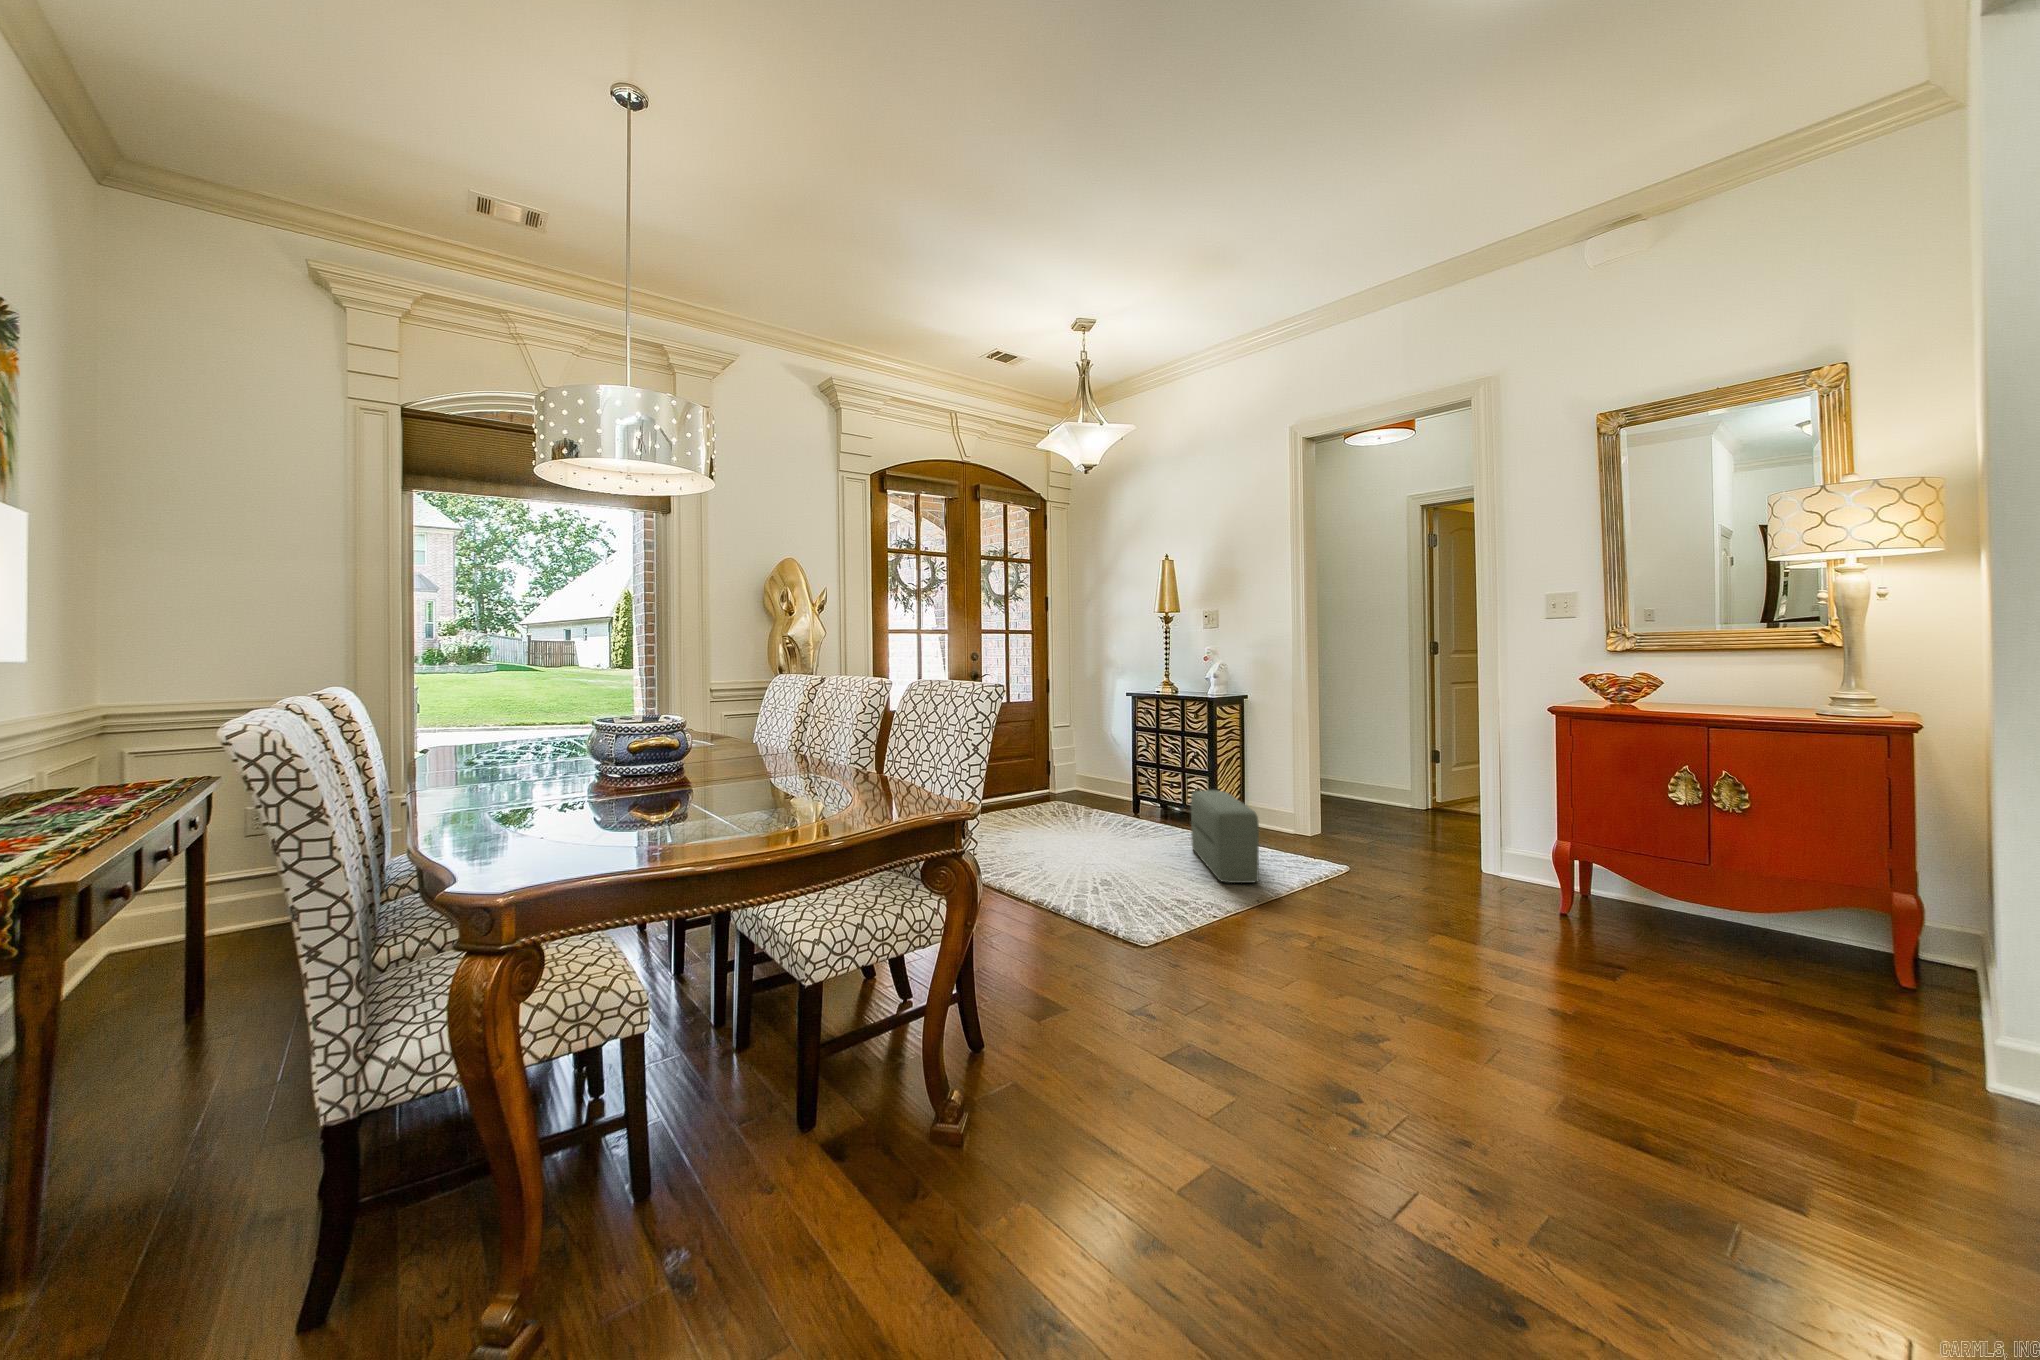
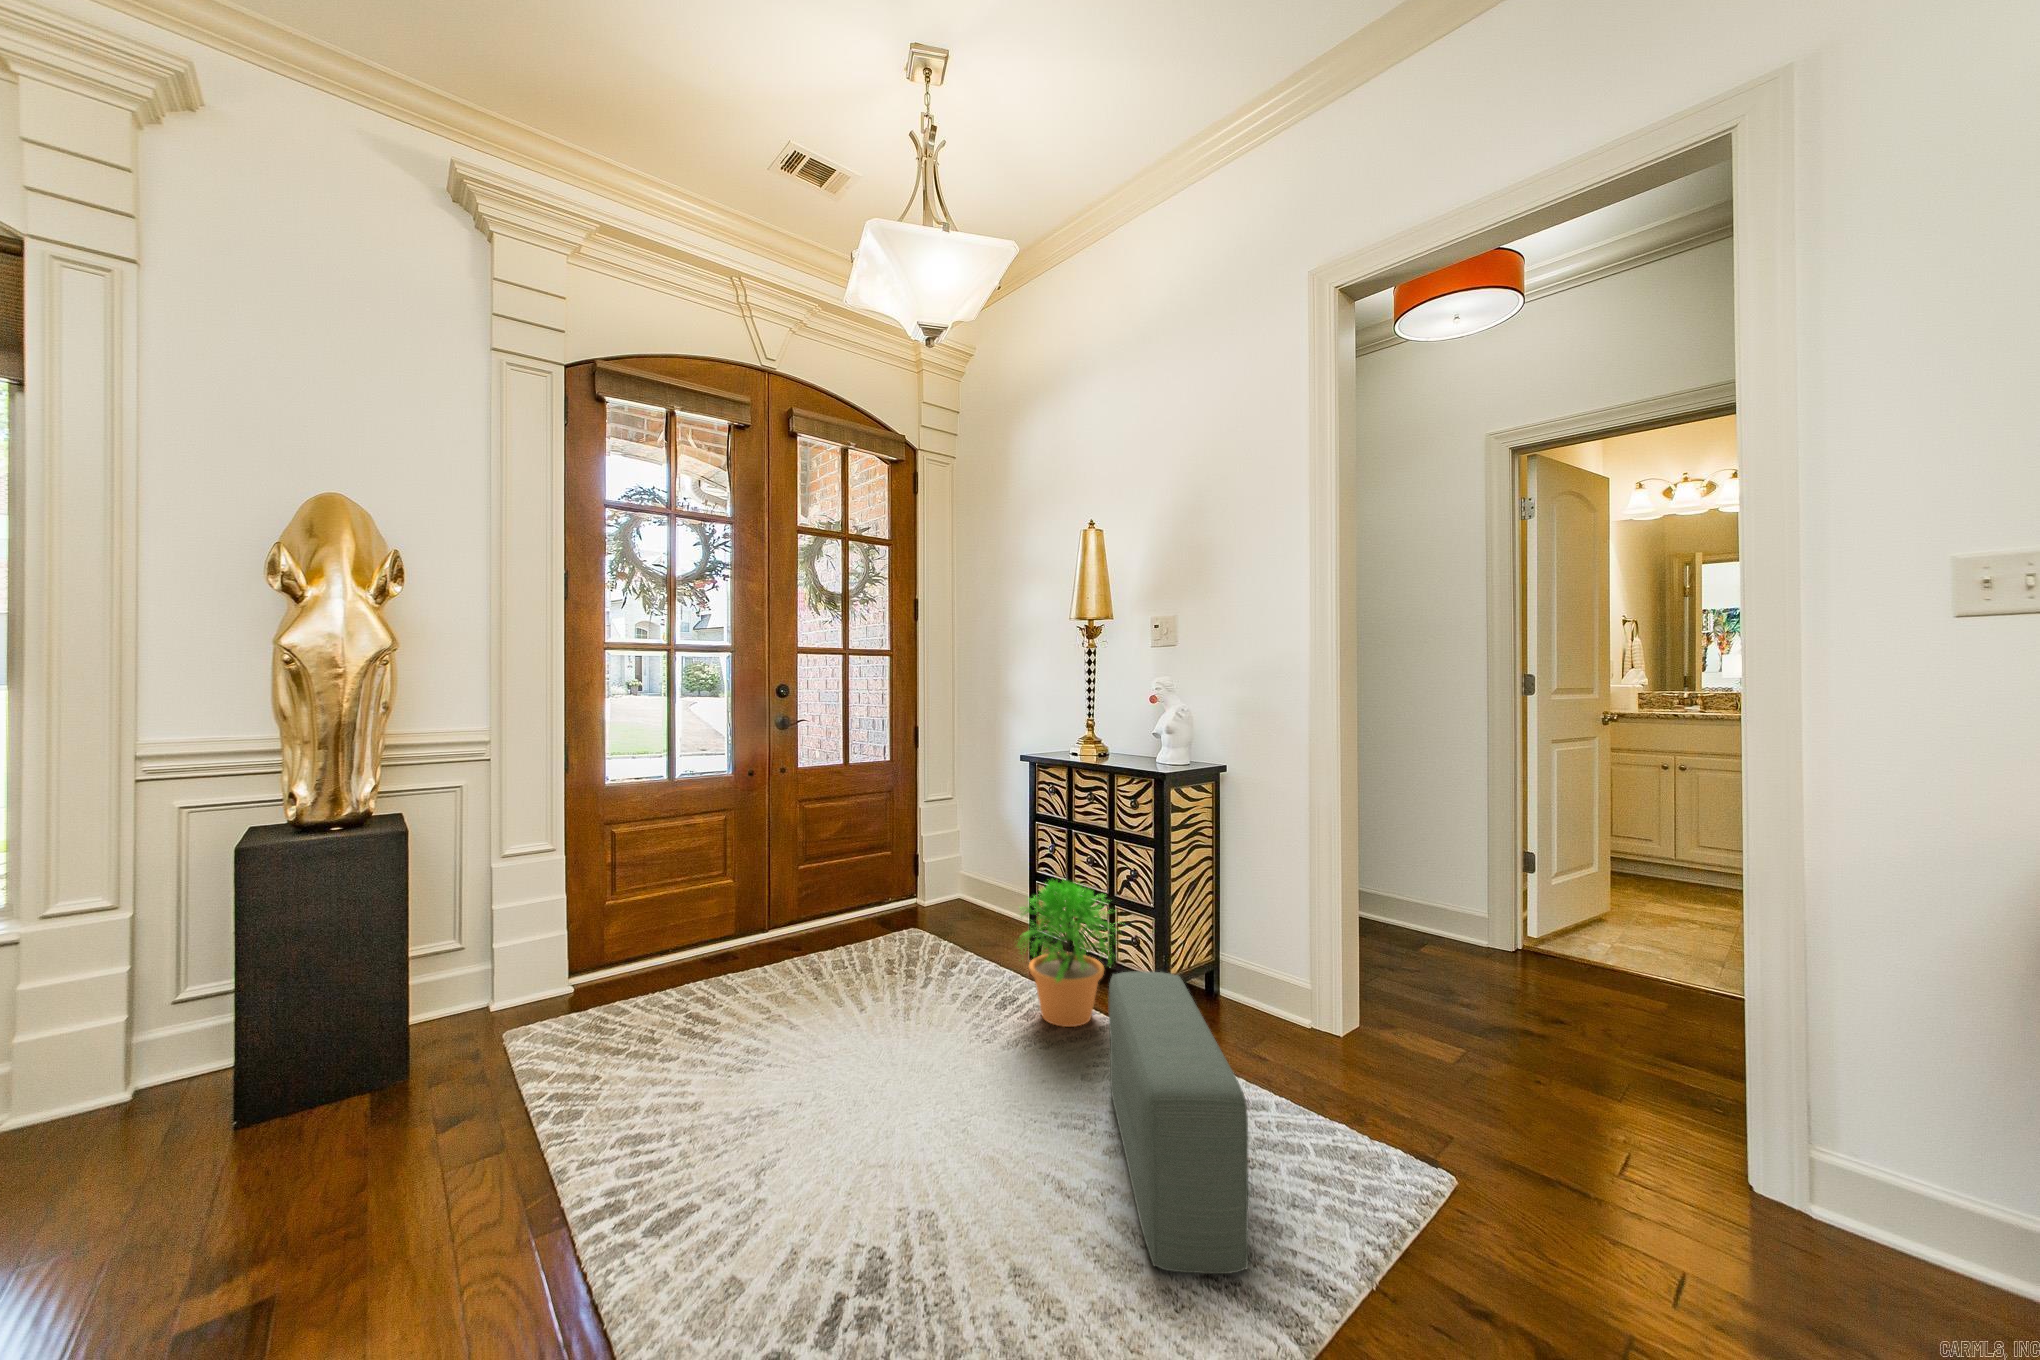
potted plant: none [1131,755,1193,833] -> present [1017,879,1123,1027]

